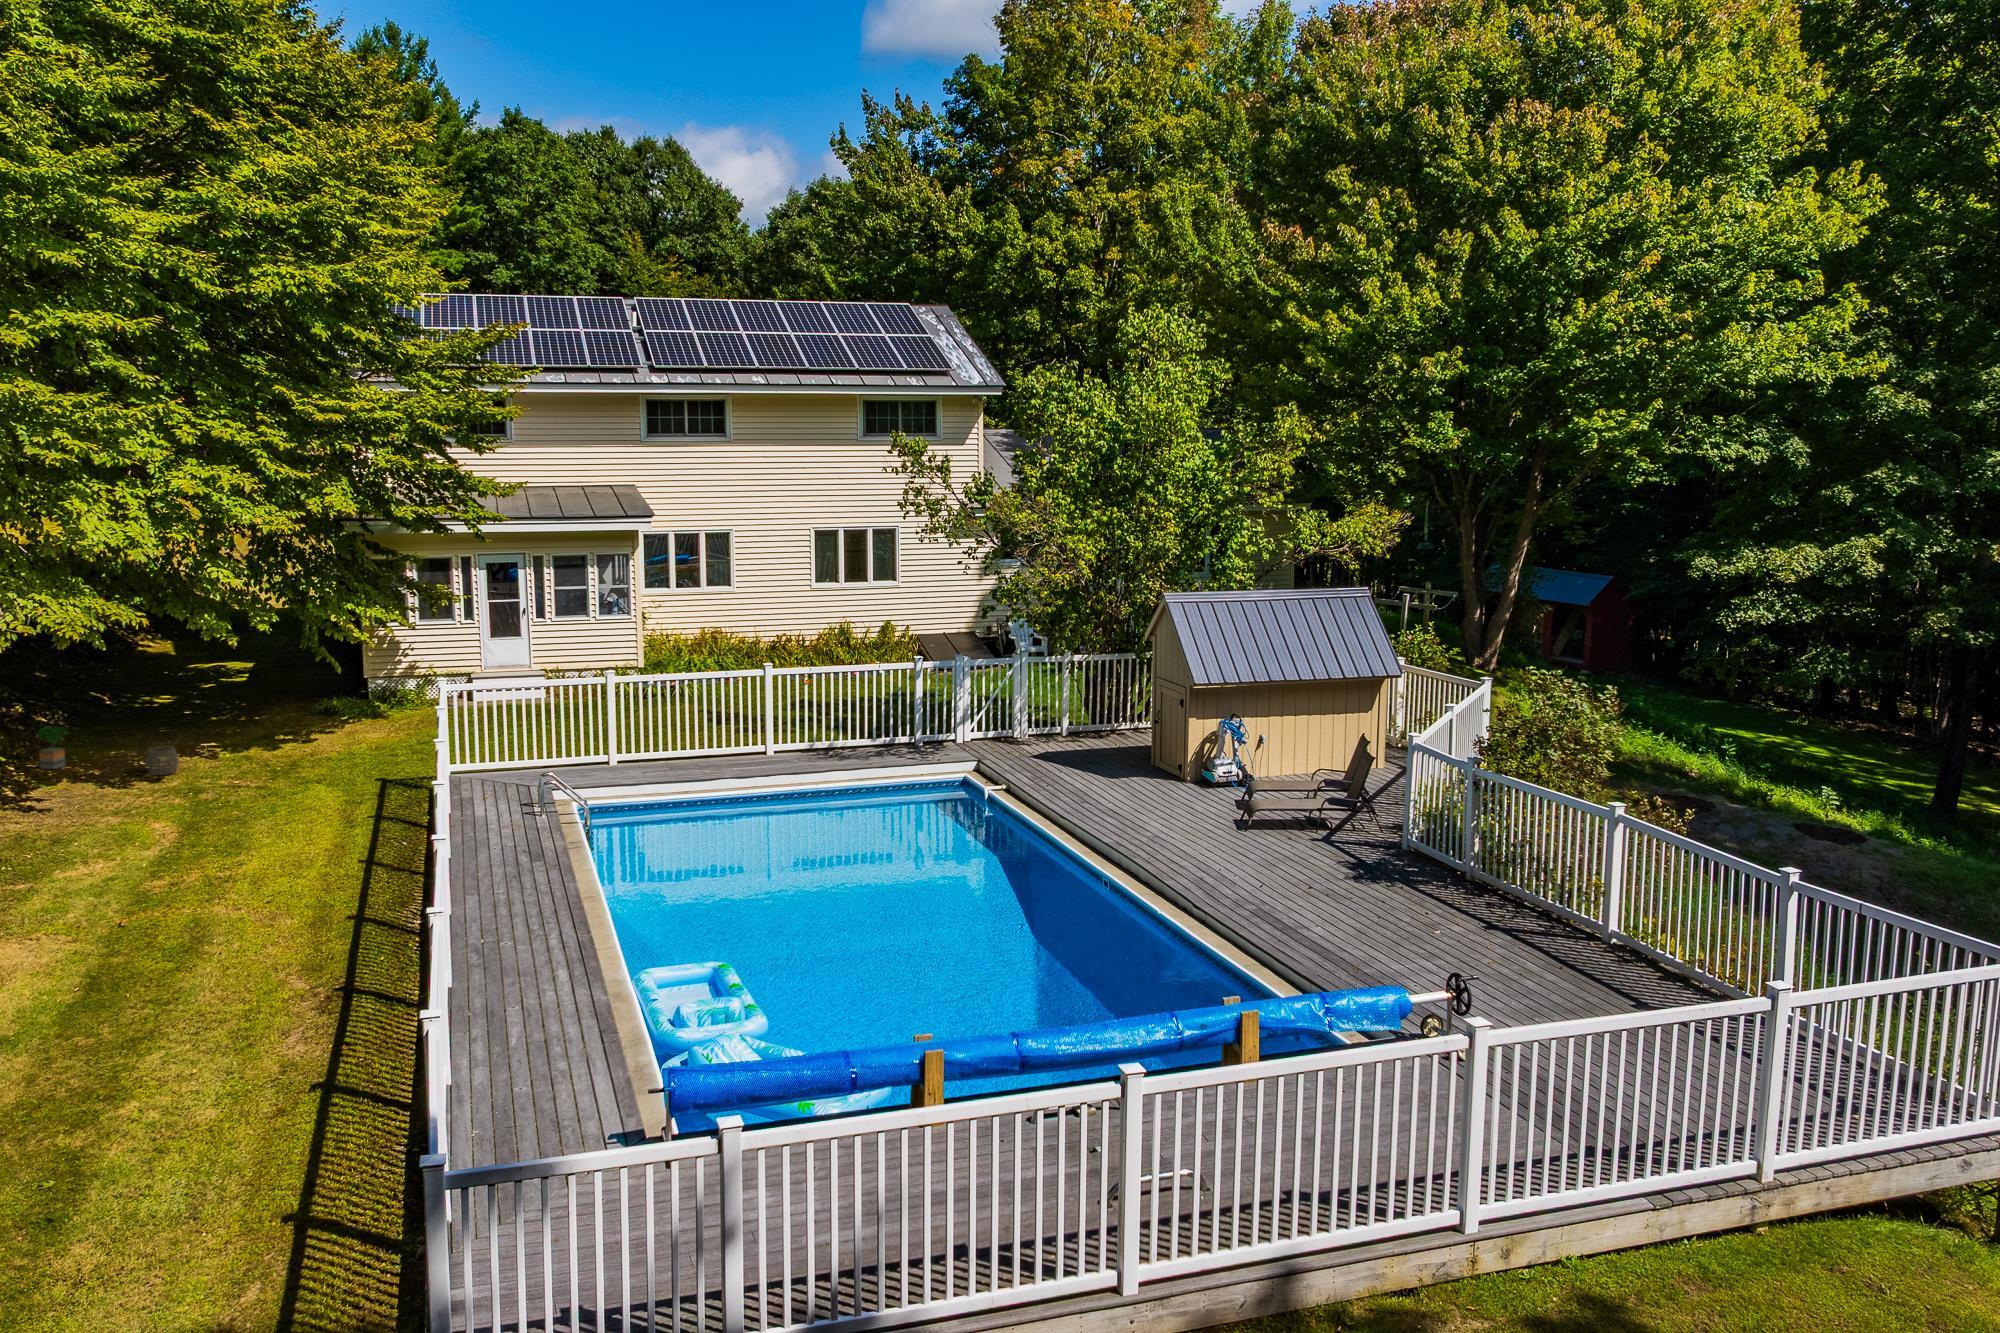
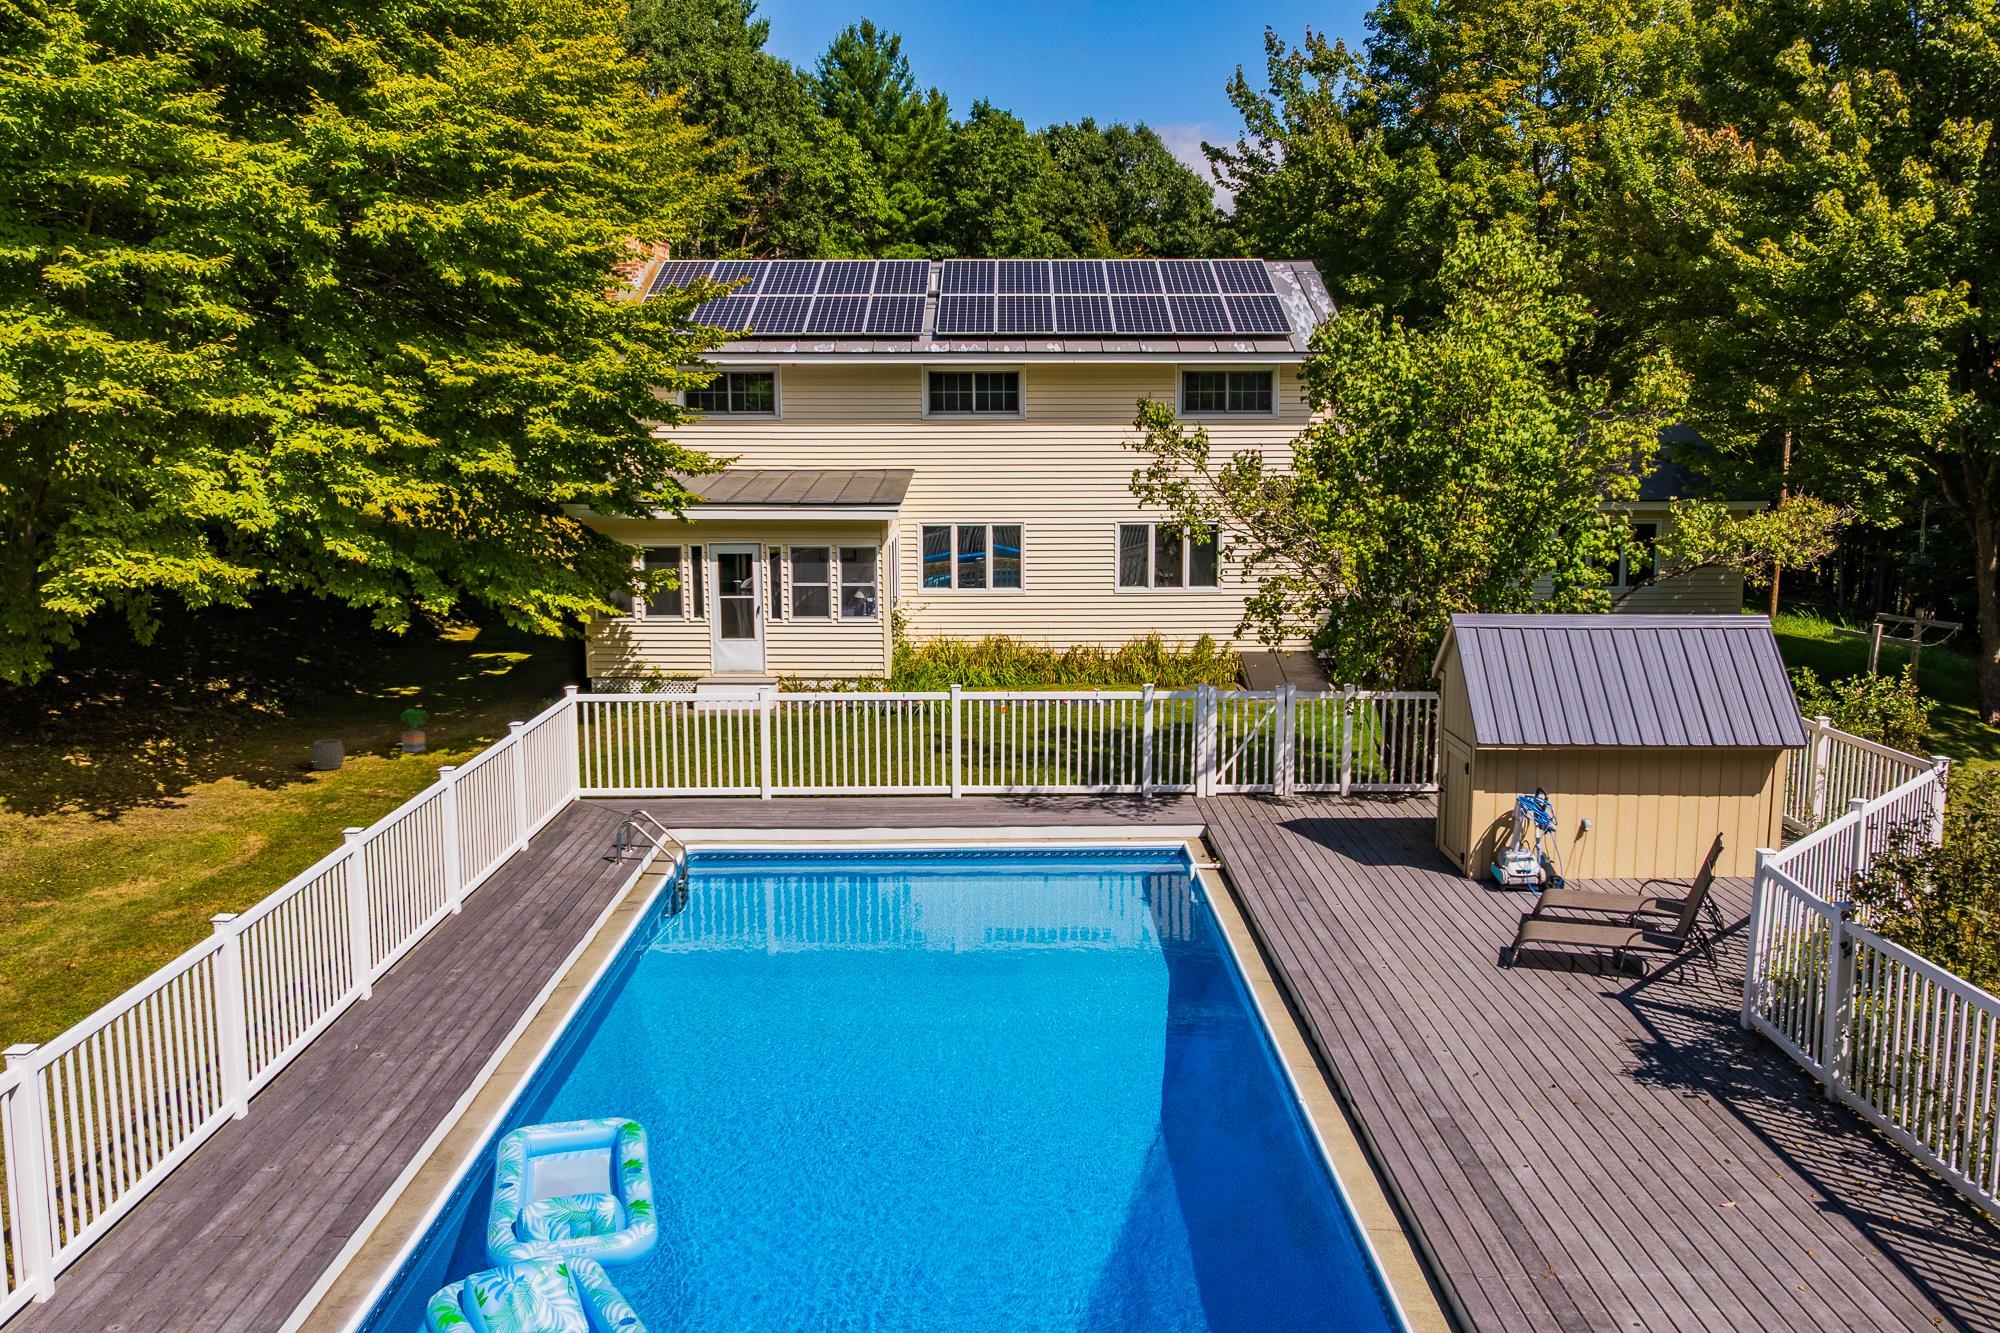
potted tree: present [38,727,68,769] -> present [401,709,427,752]

